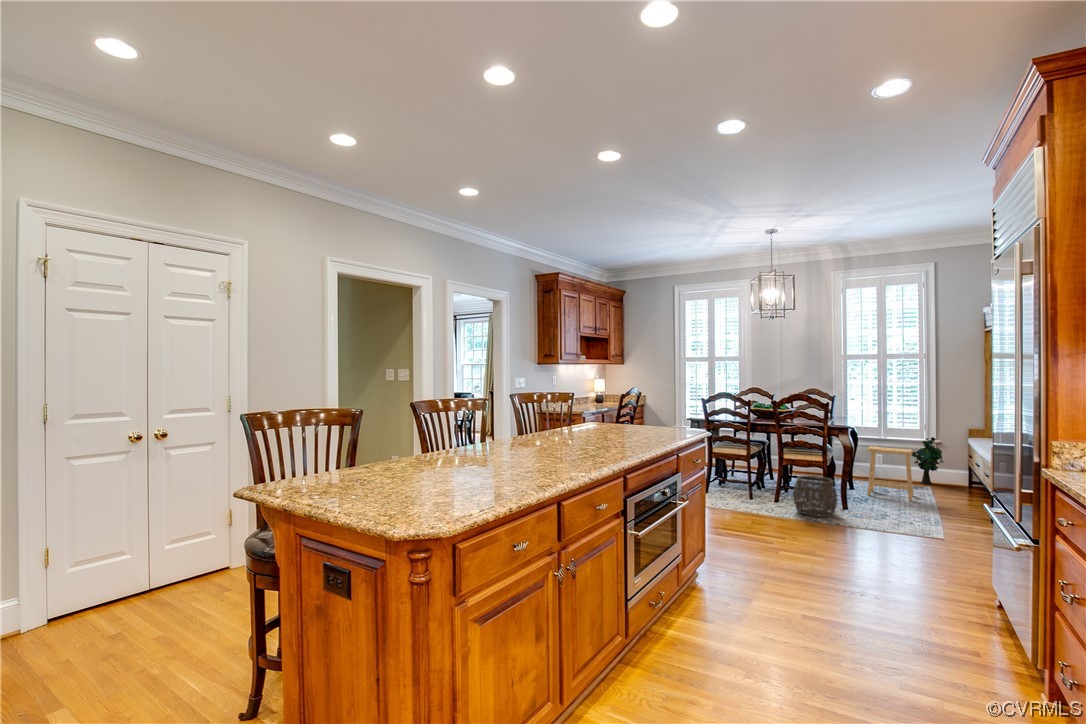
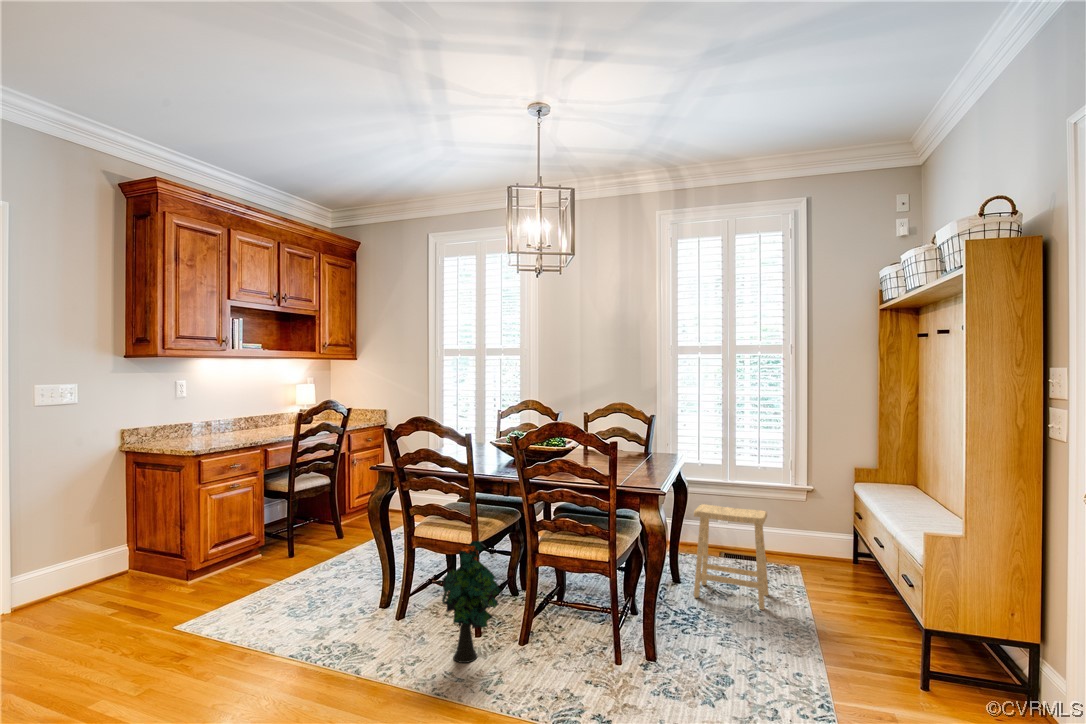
decorative plant: present [912,437,943,485] -> present [434,541,502,663]
woven basket: present [793,475,838,517] -> none [530,584,617,689]

